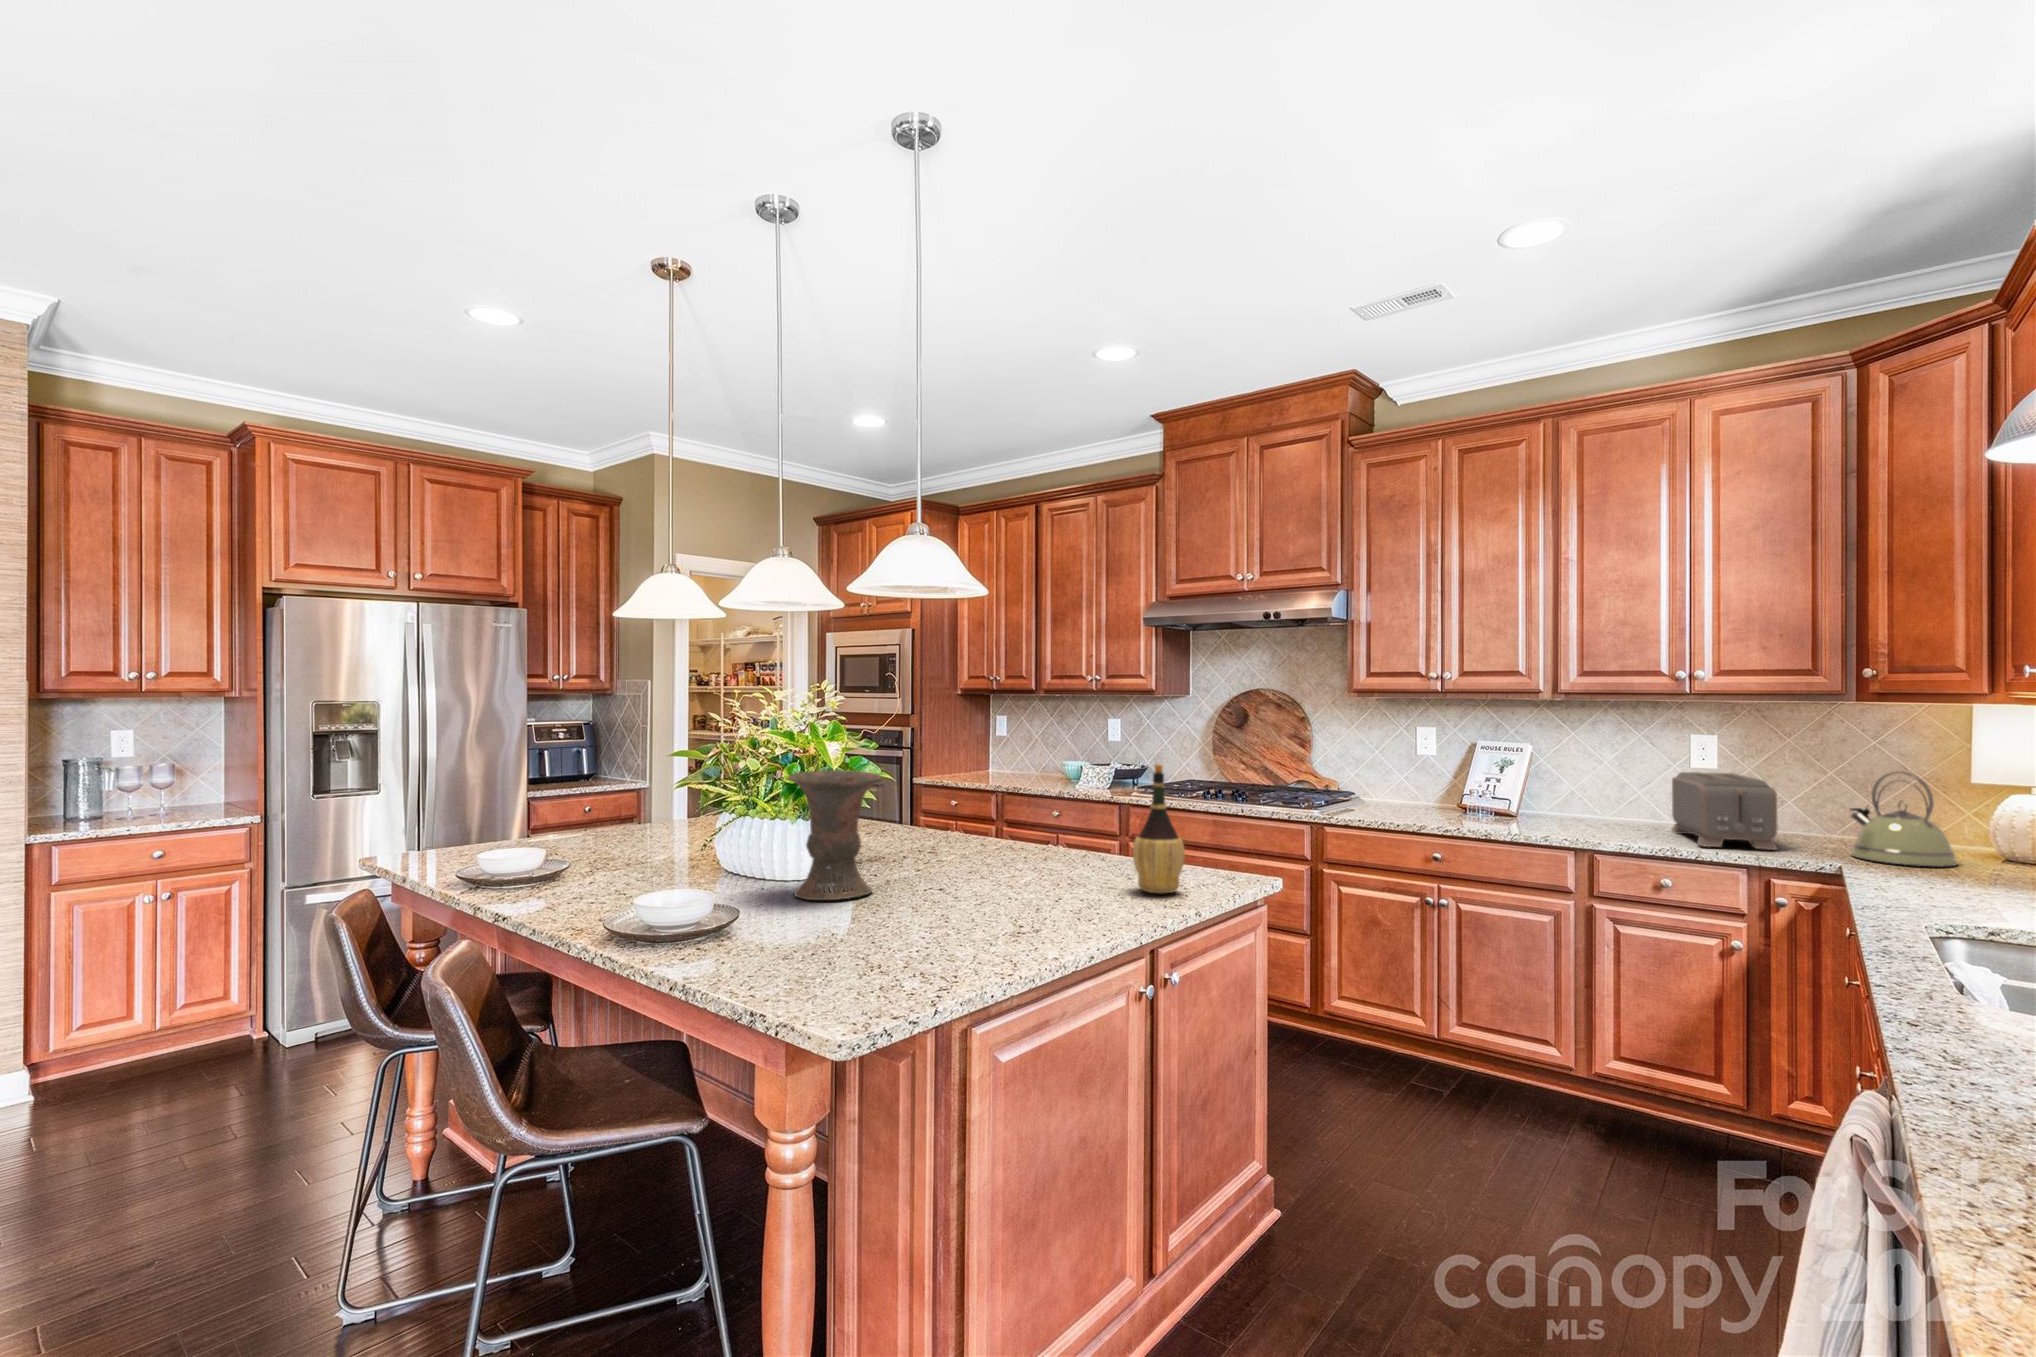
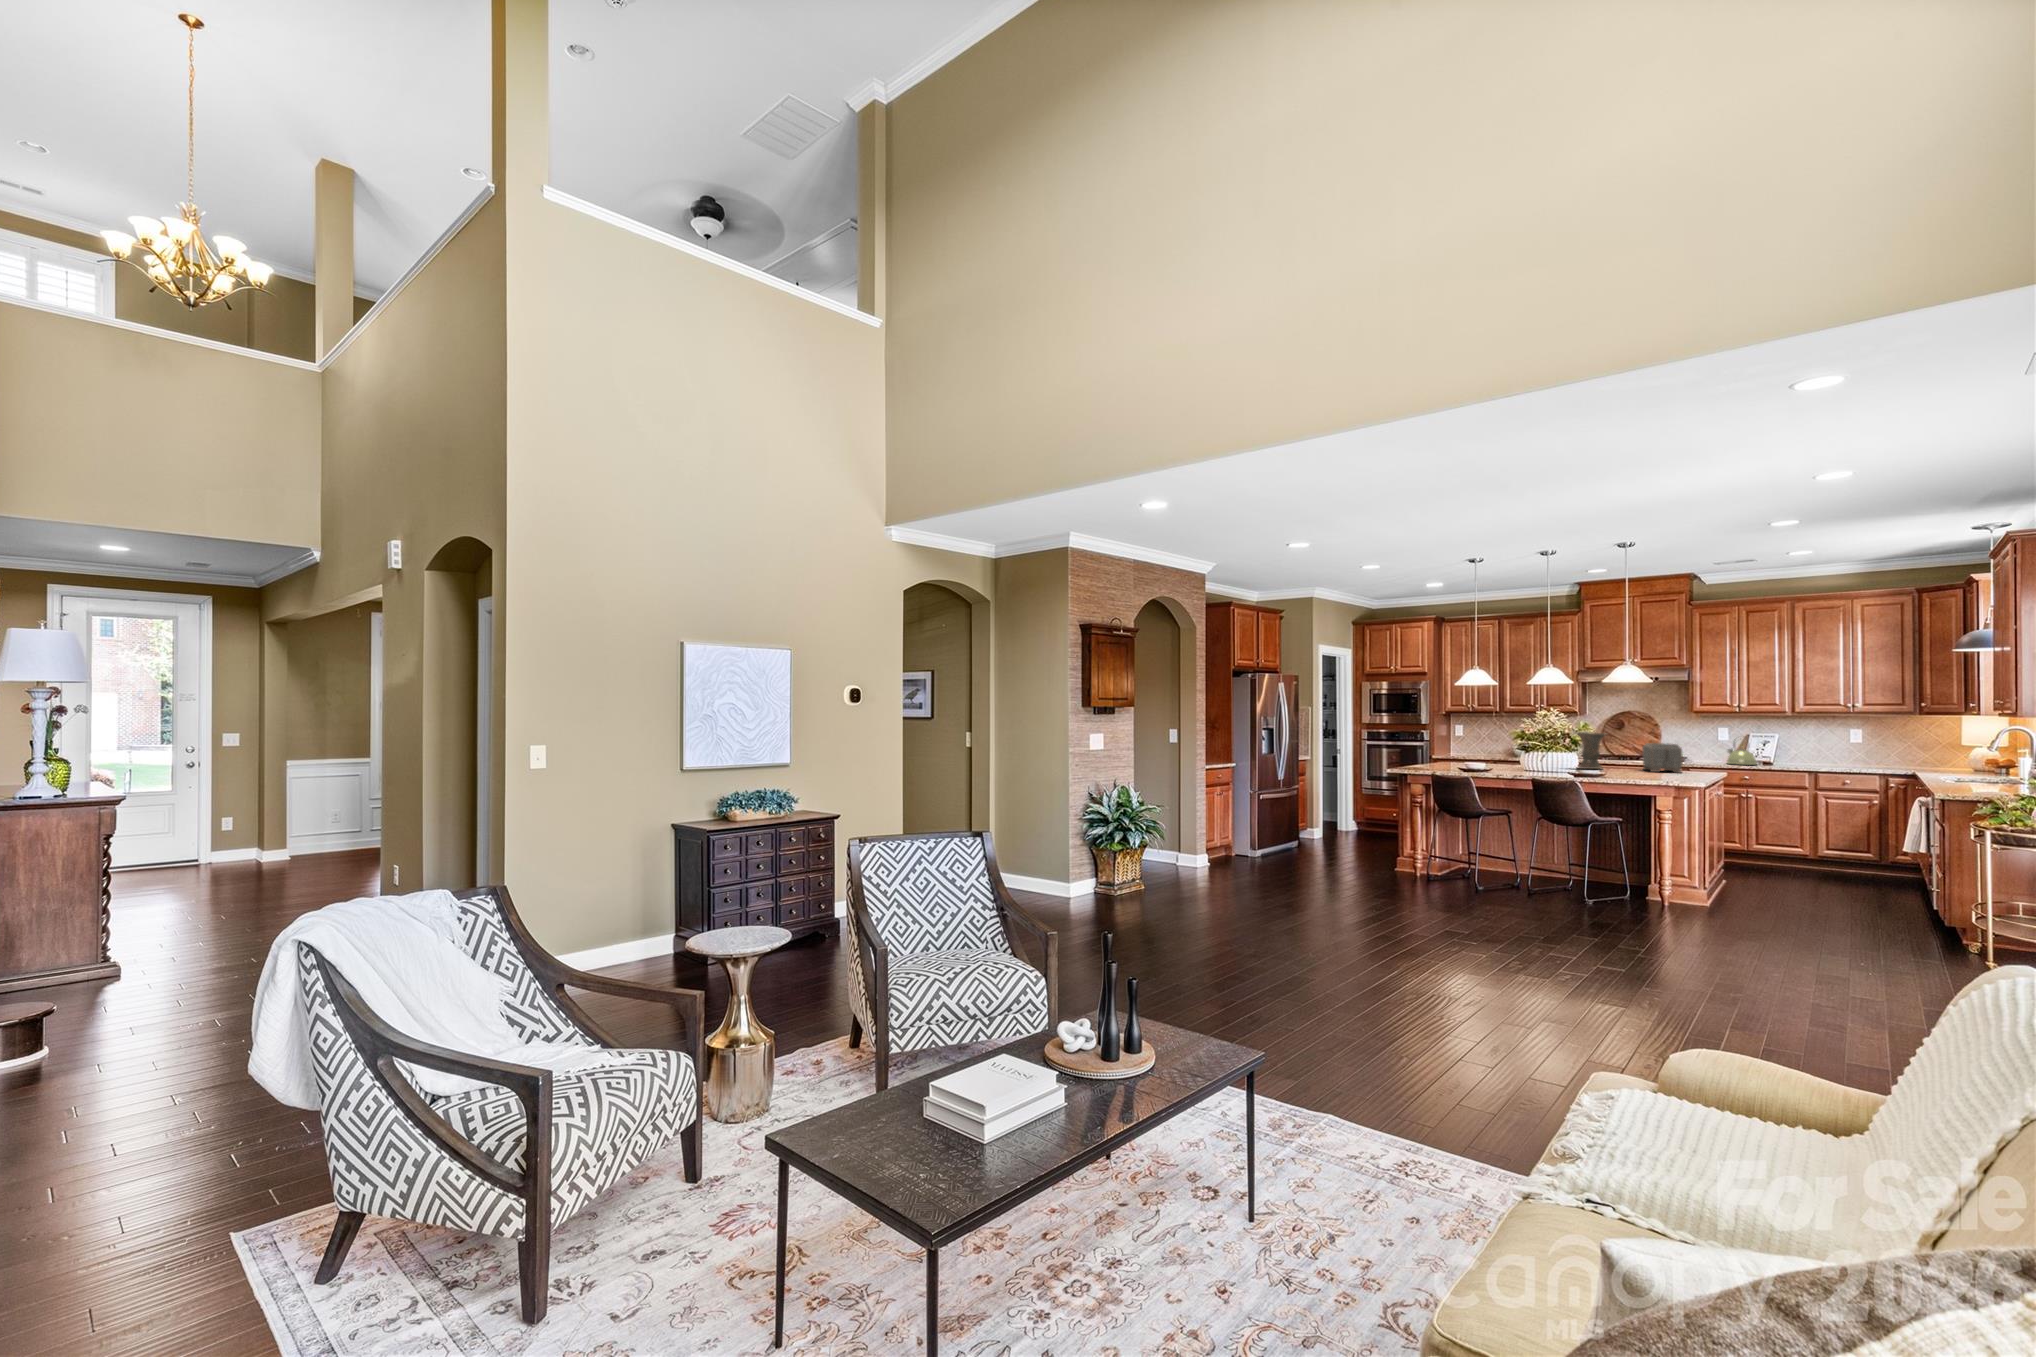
wine bottle: present [1133,764,1185,893] -> none [1682,731,1701,770]
kettle: present [1850,771,1957,866] -> present [1727,742,1757,765]
toaster: present [1672,772,1778,850] -> present [1642,743,1683,773]

